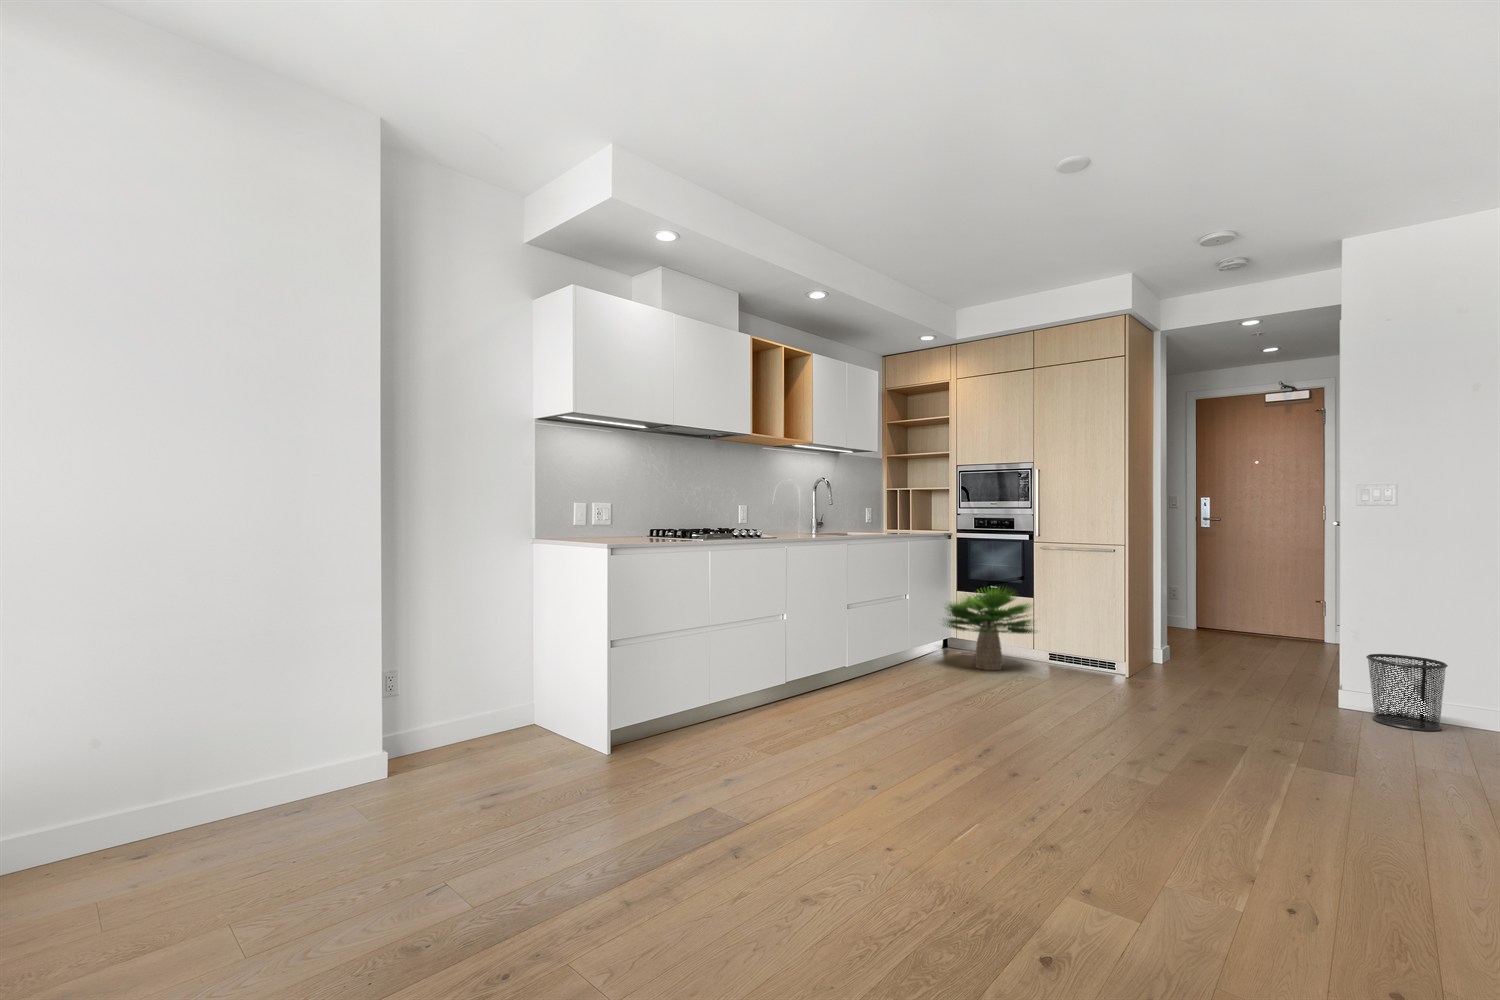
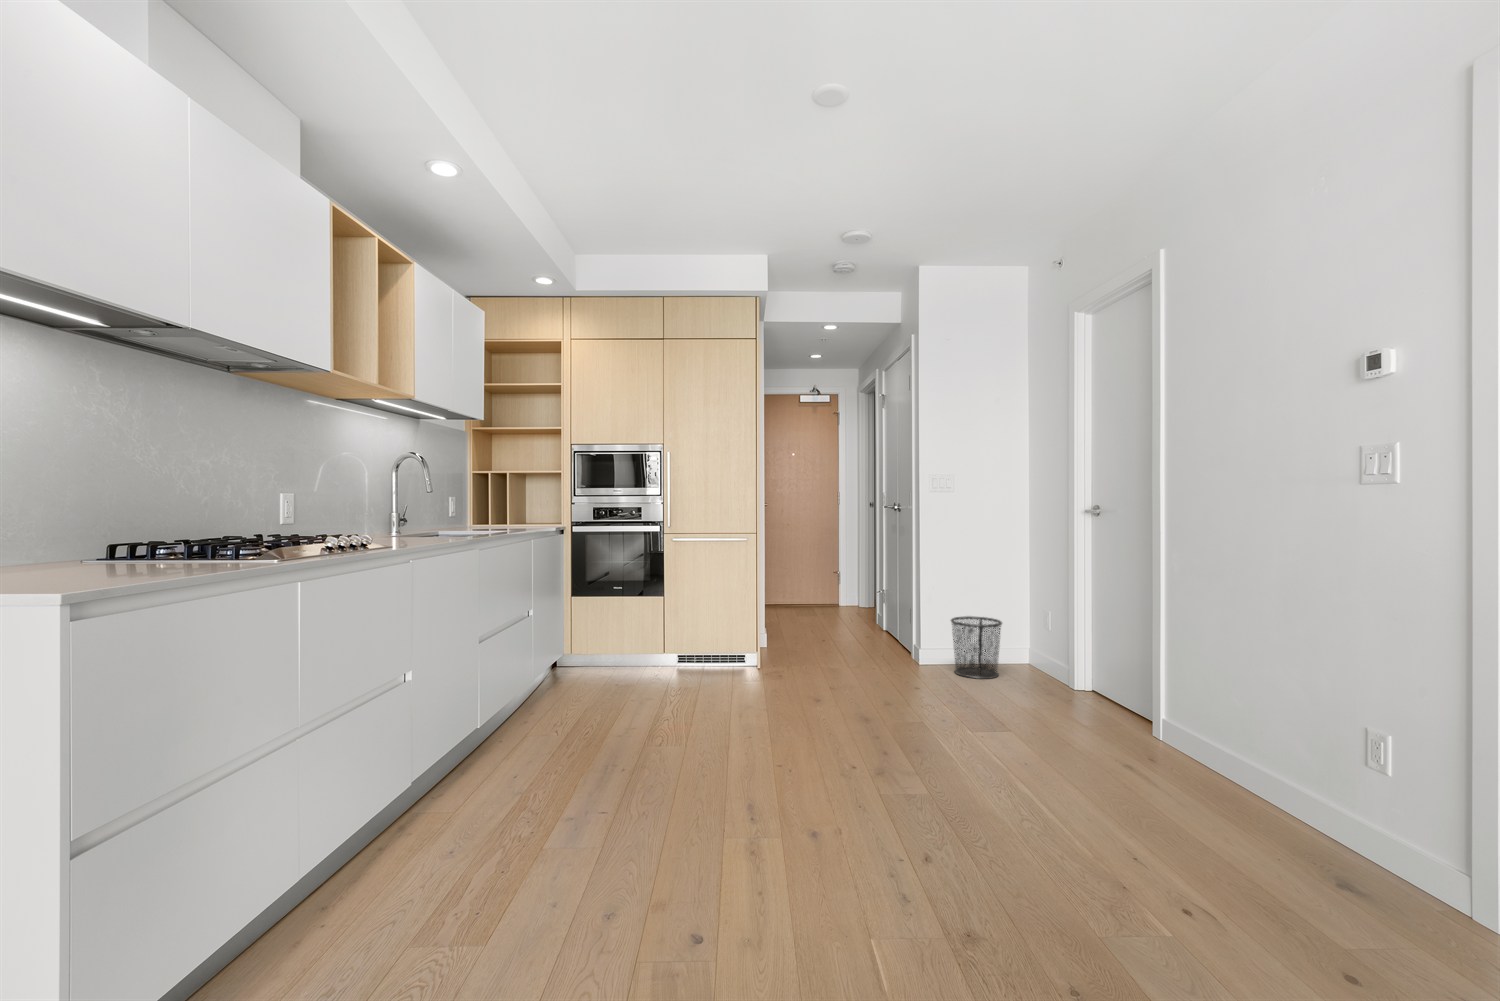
potted plant: present [944,588,1035,670] -> none [565,585,687,688]

